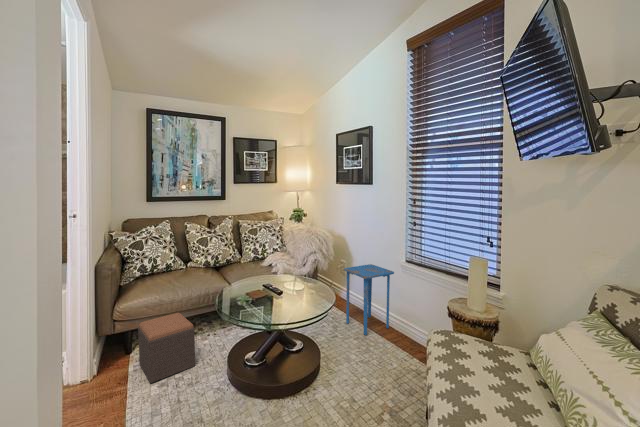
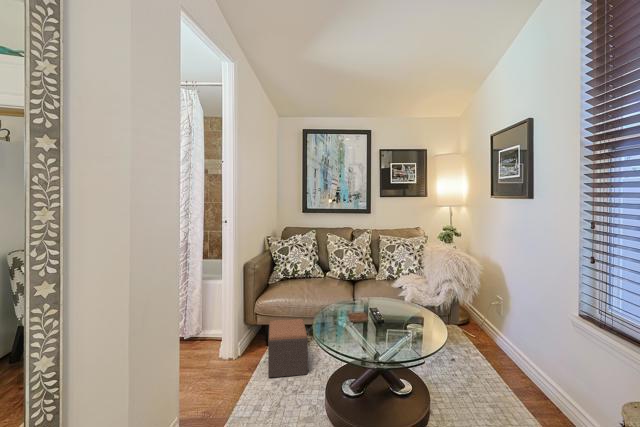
side table: present [344,264,394,335] -> none [488,310,570,412]

